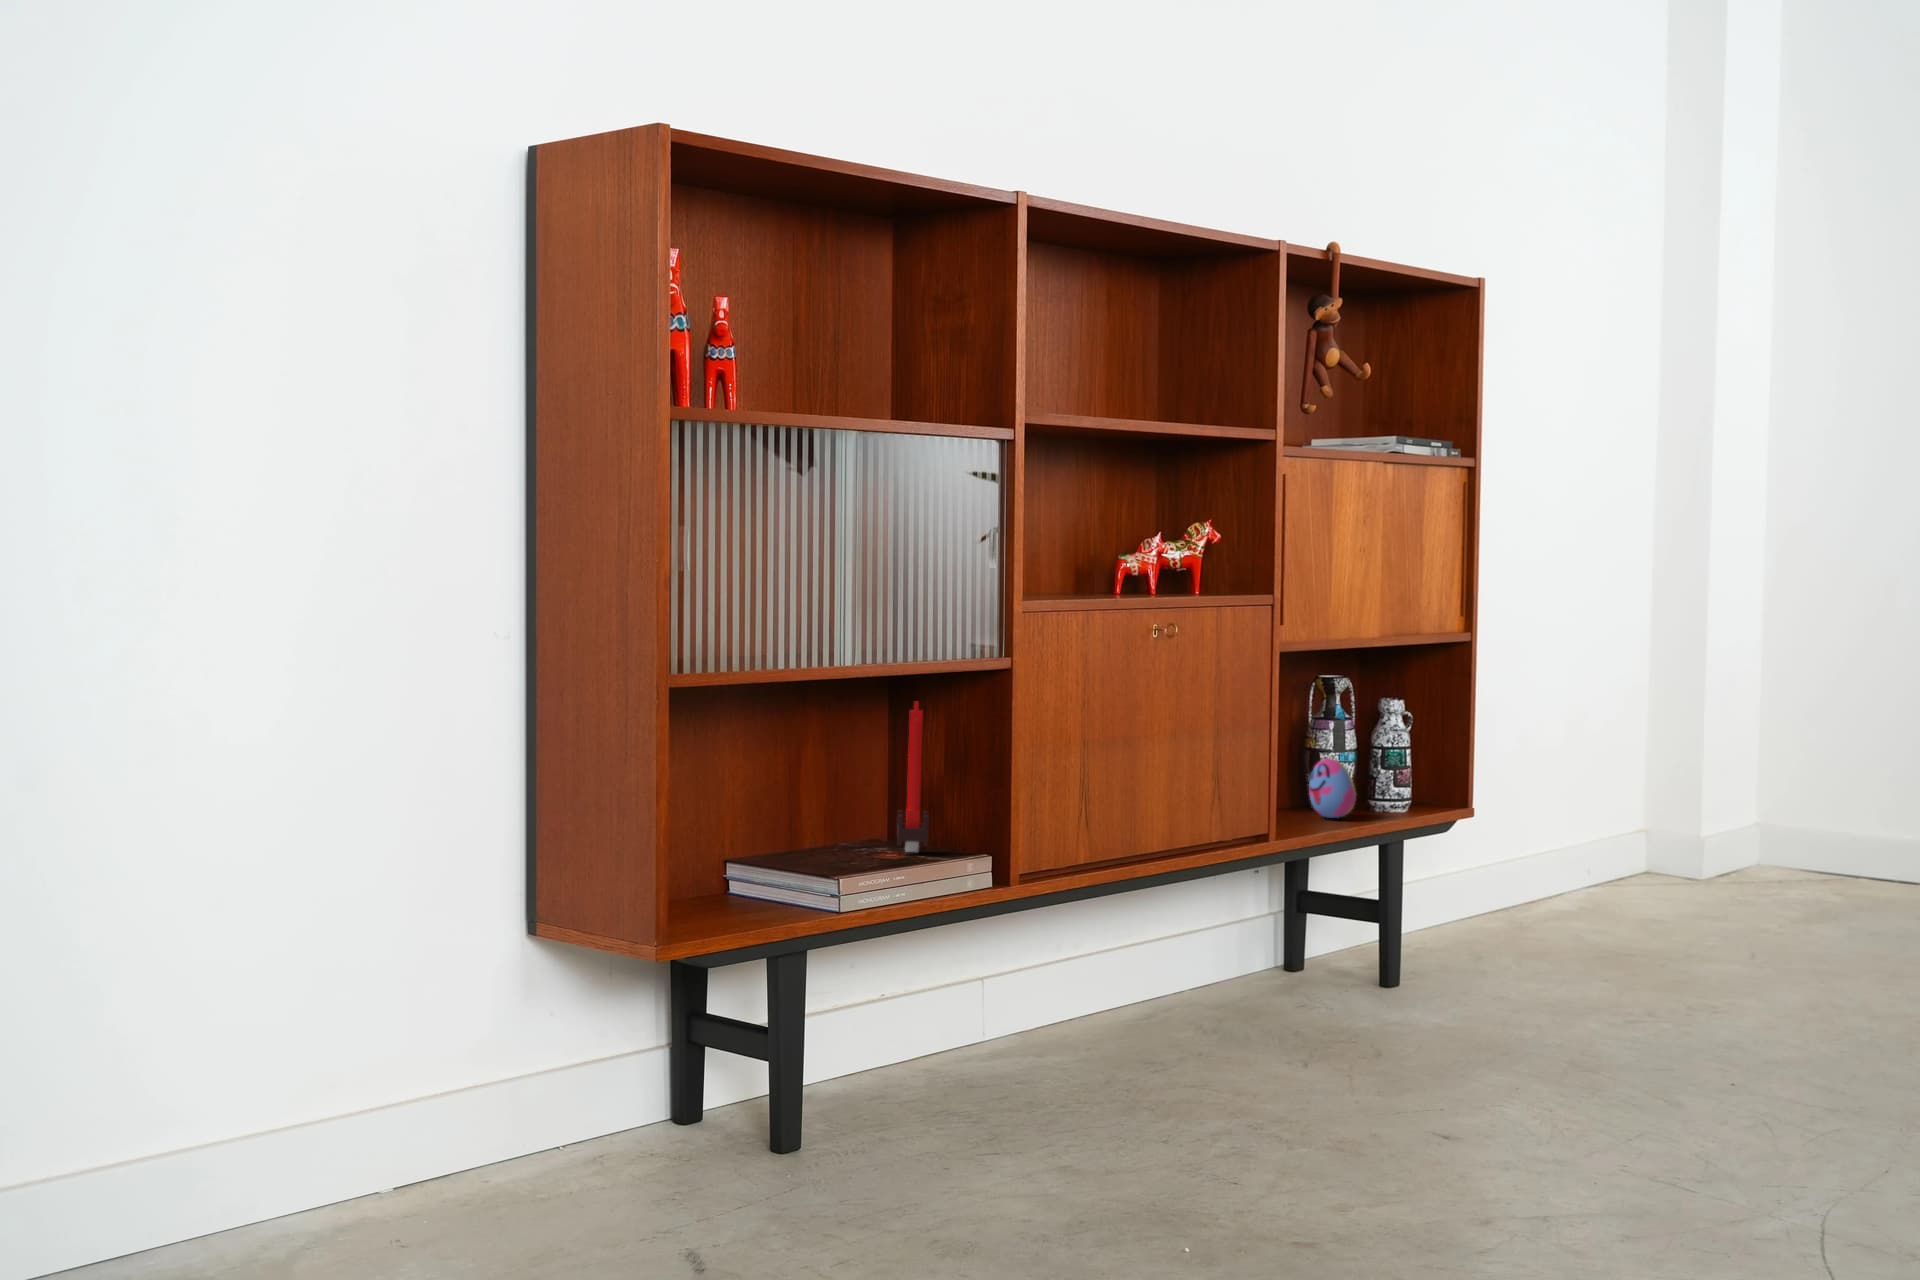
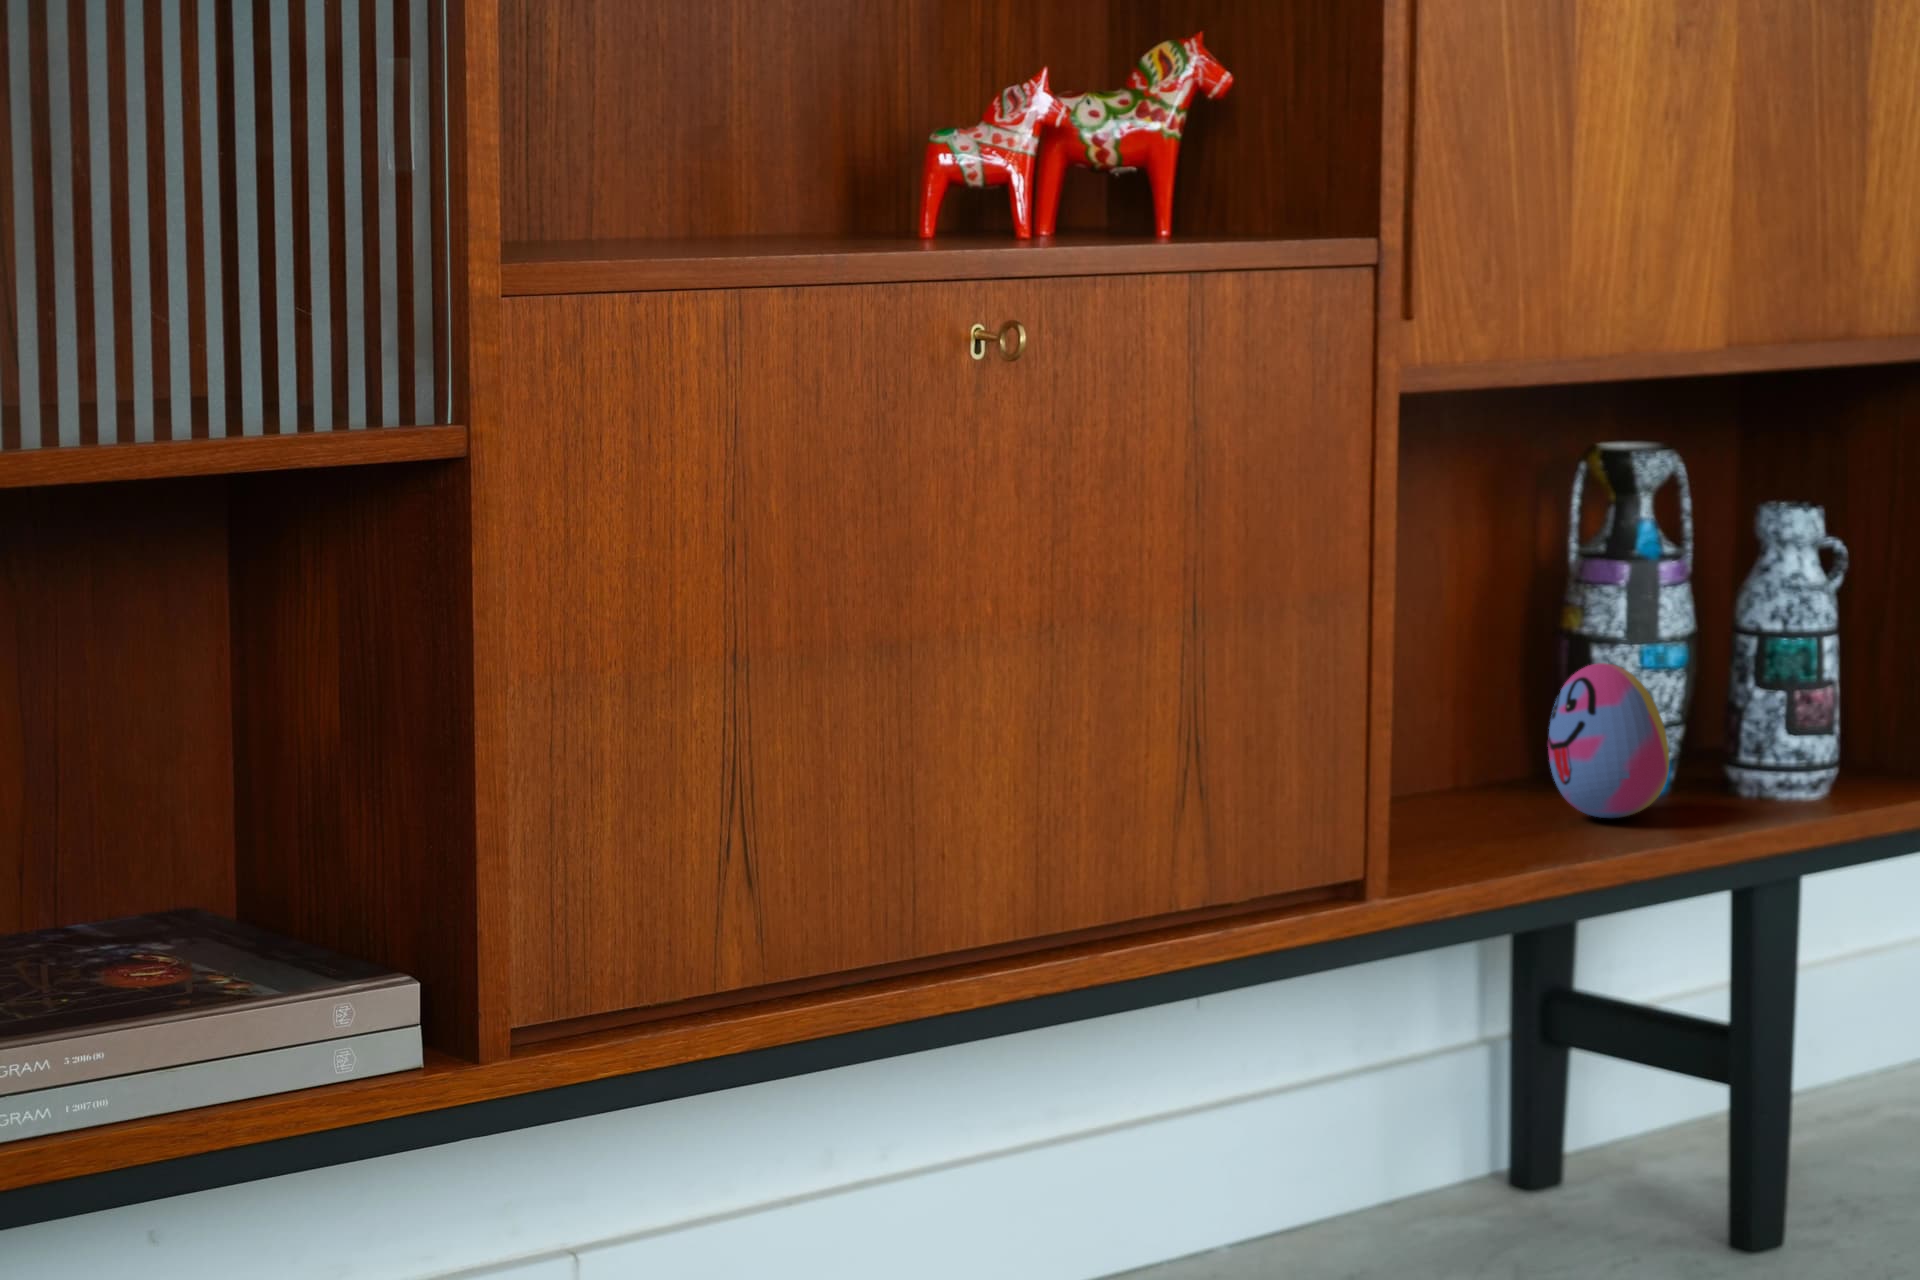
candle: present [897,702,929,852] -> none [141,552,258,973]

